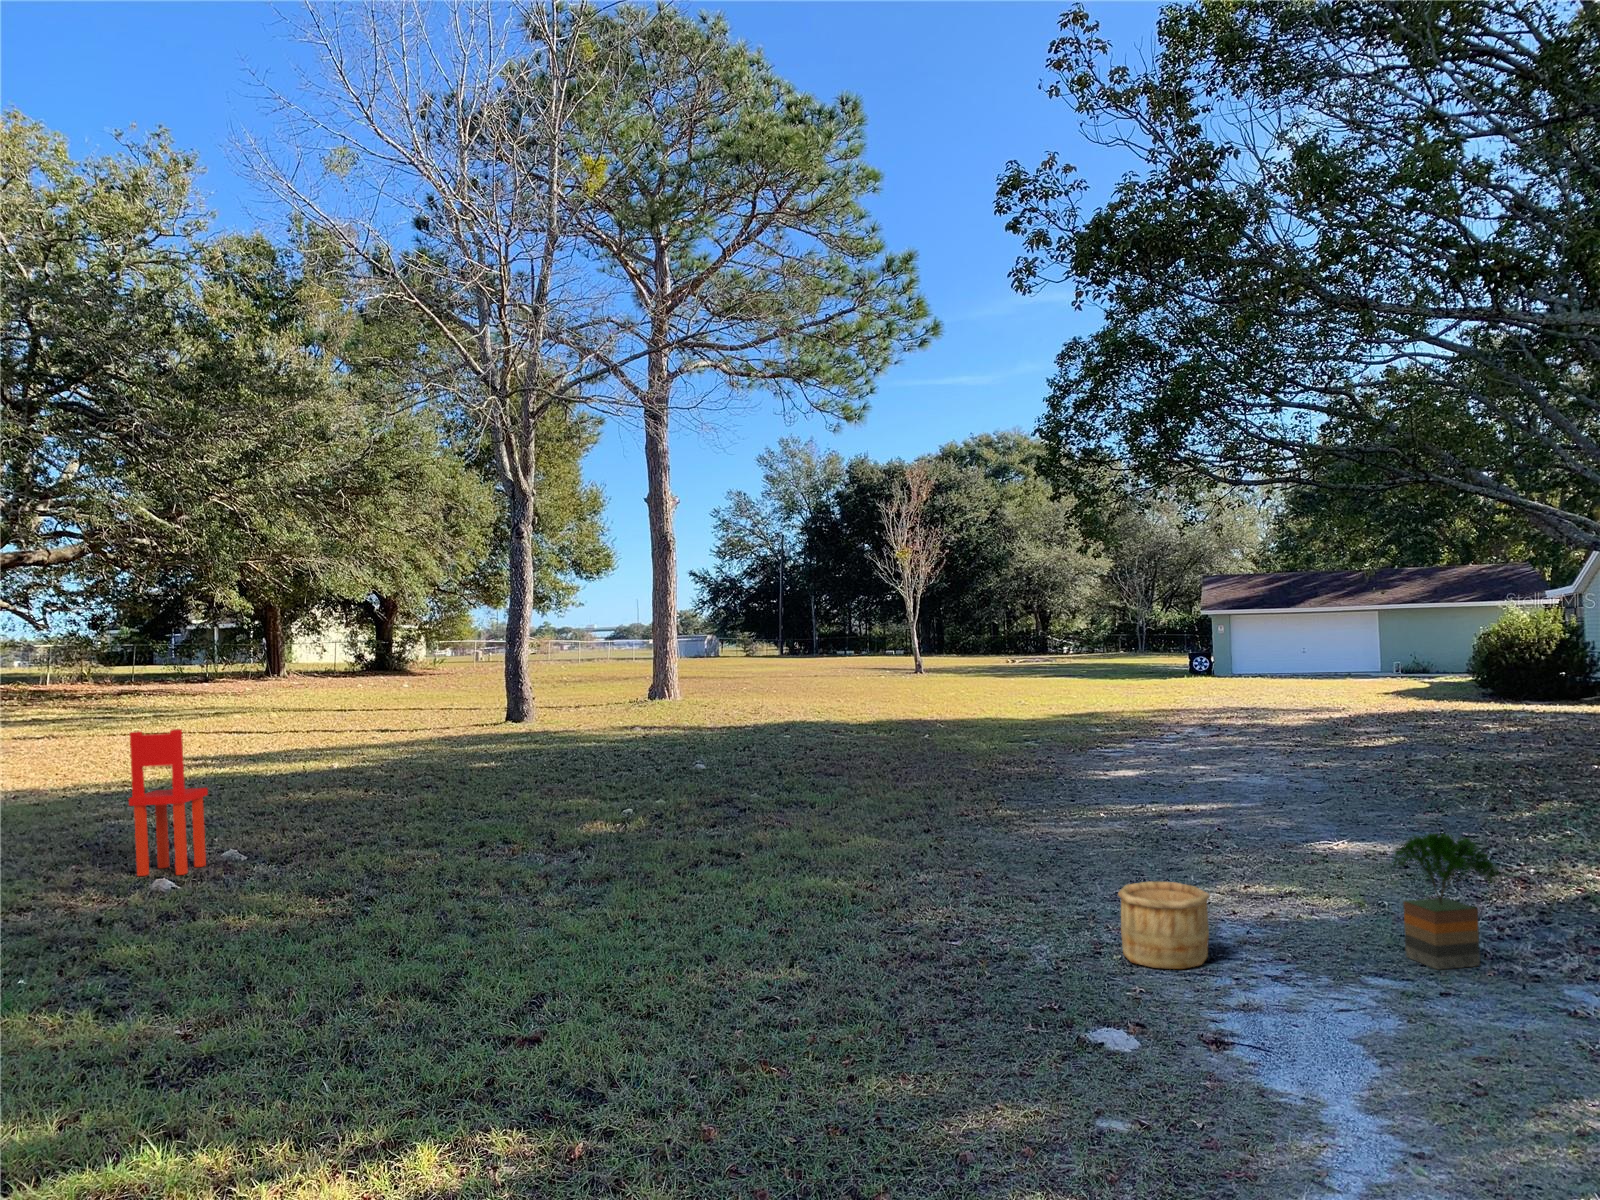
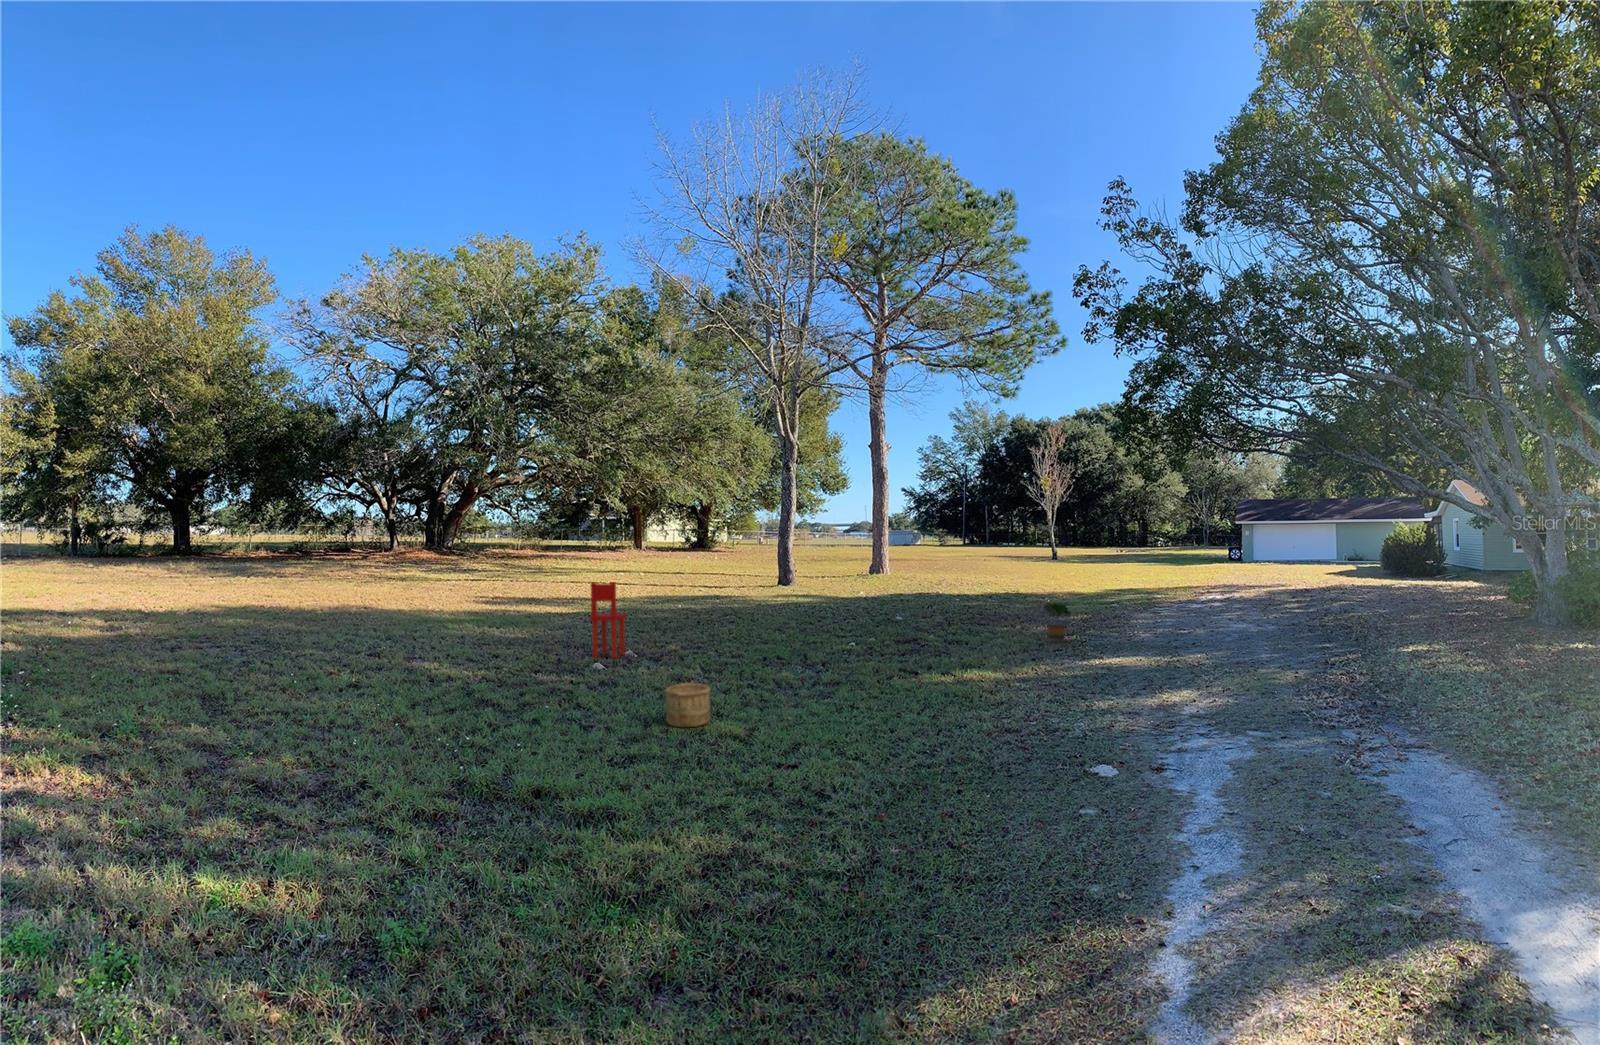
potted tree: present [1391,833,1499,970] -> present [1044,603,1070,642]
wooden bucket: present [1118,882,1210,969] -> present [665,683,711,727]

